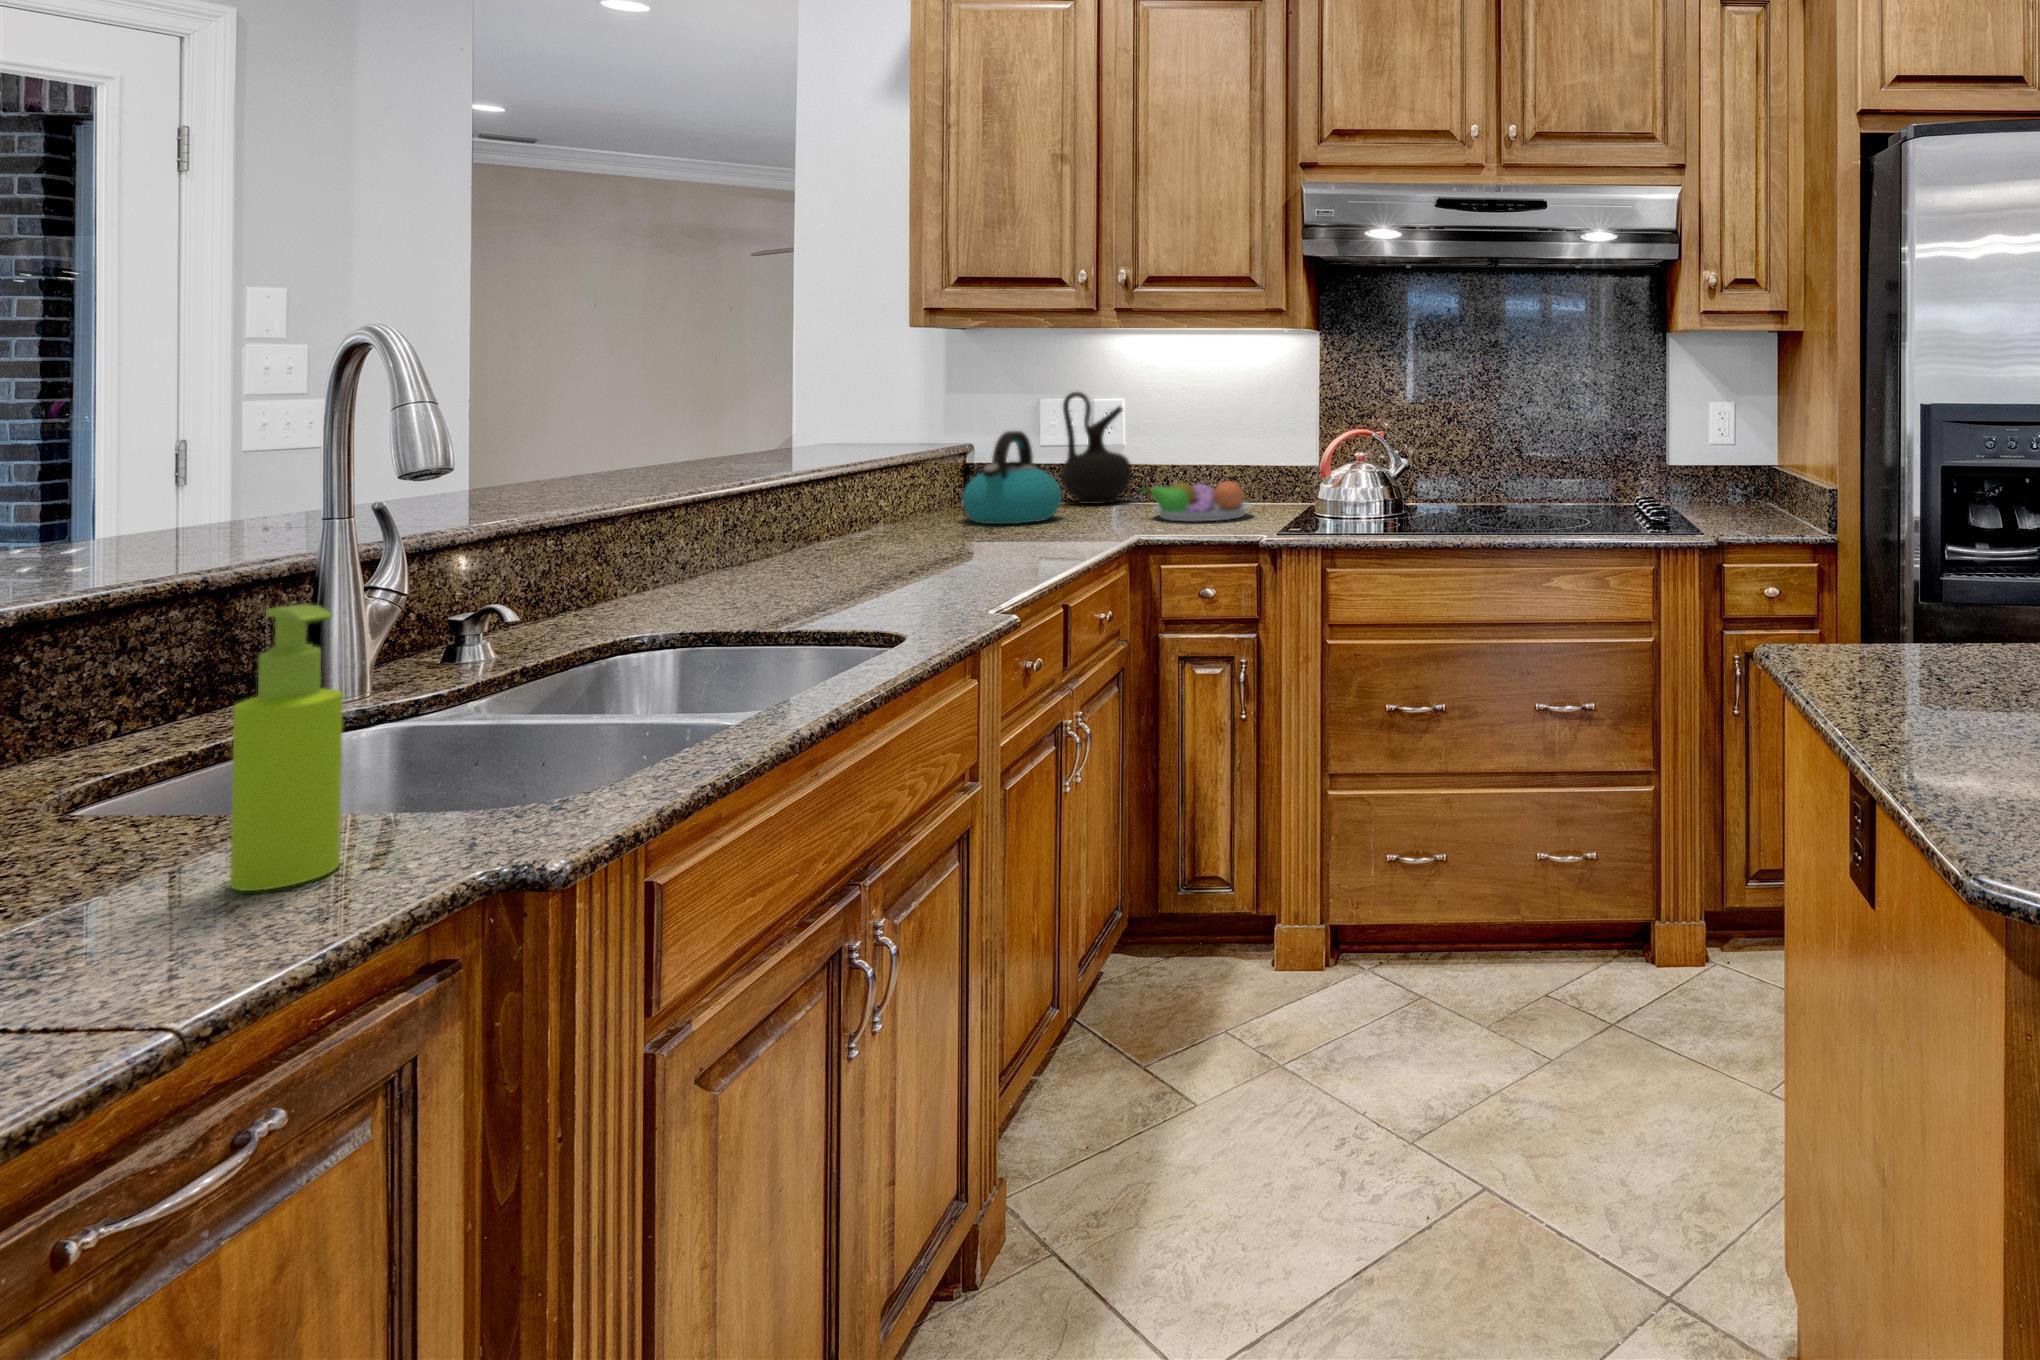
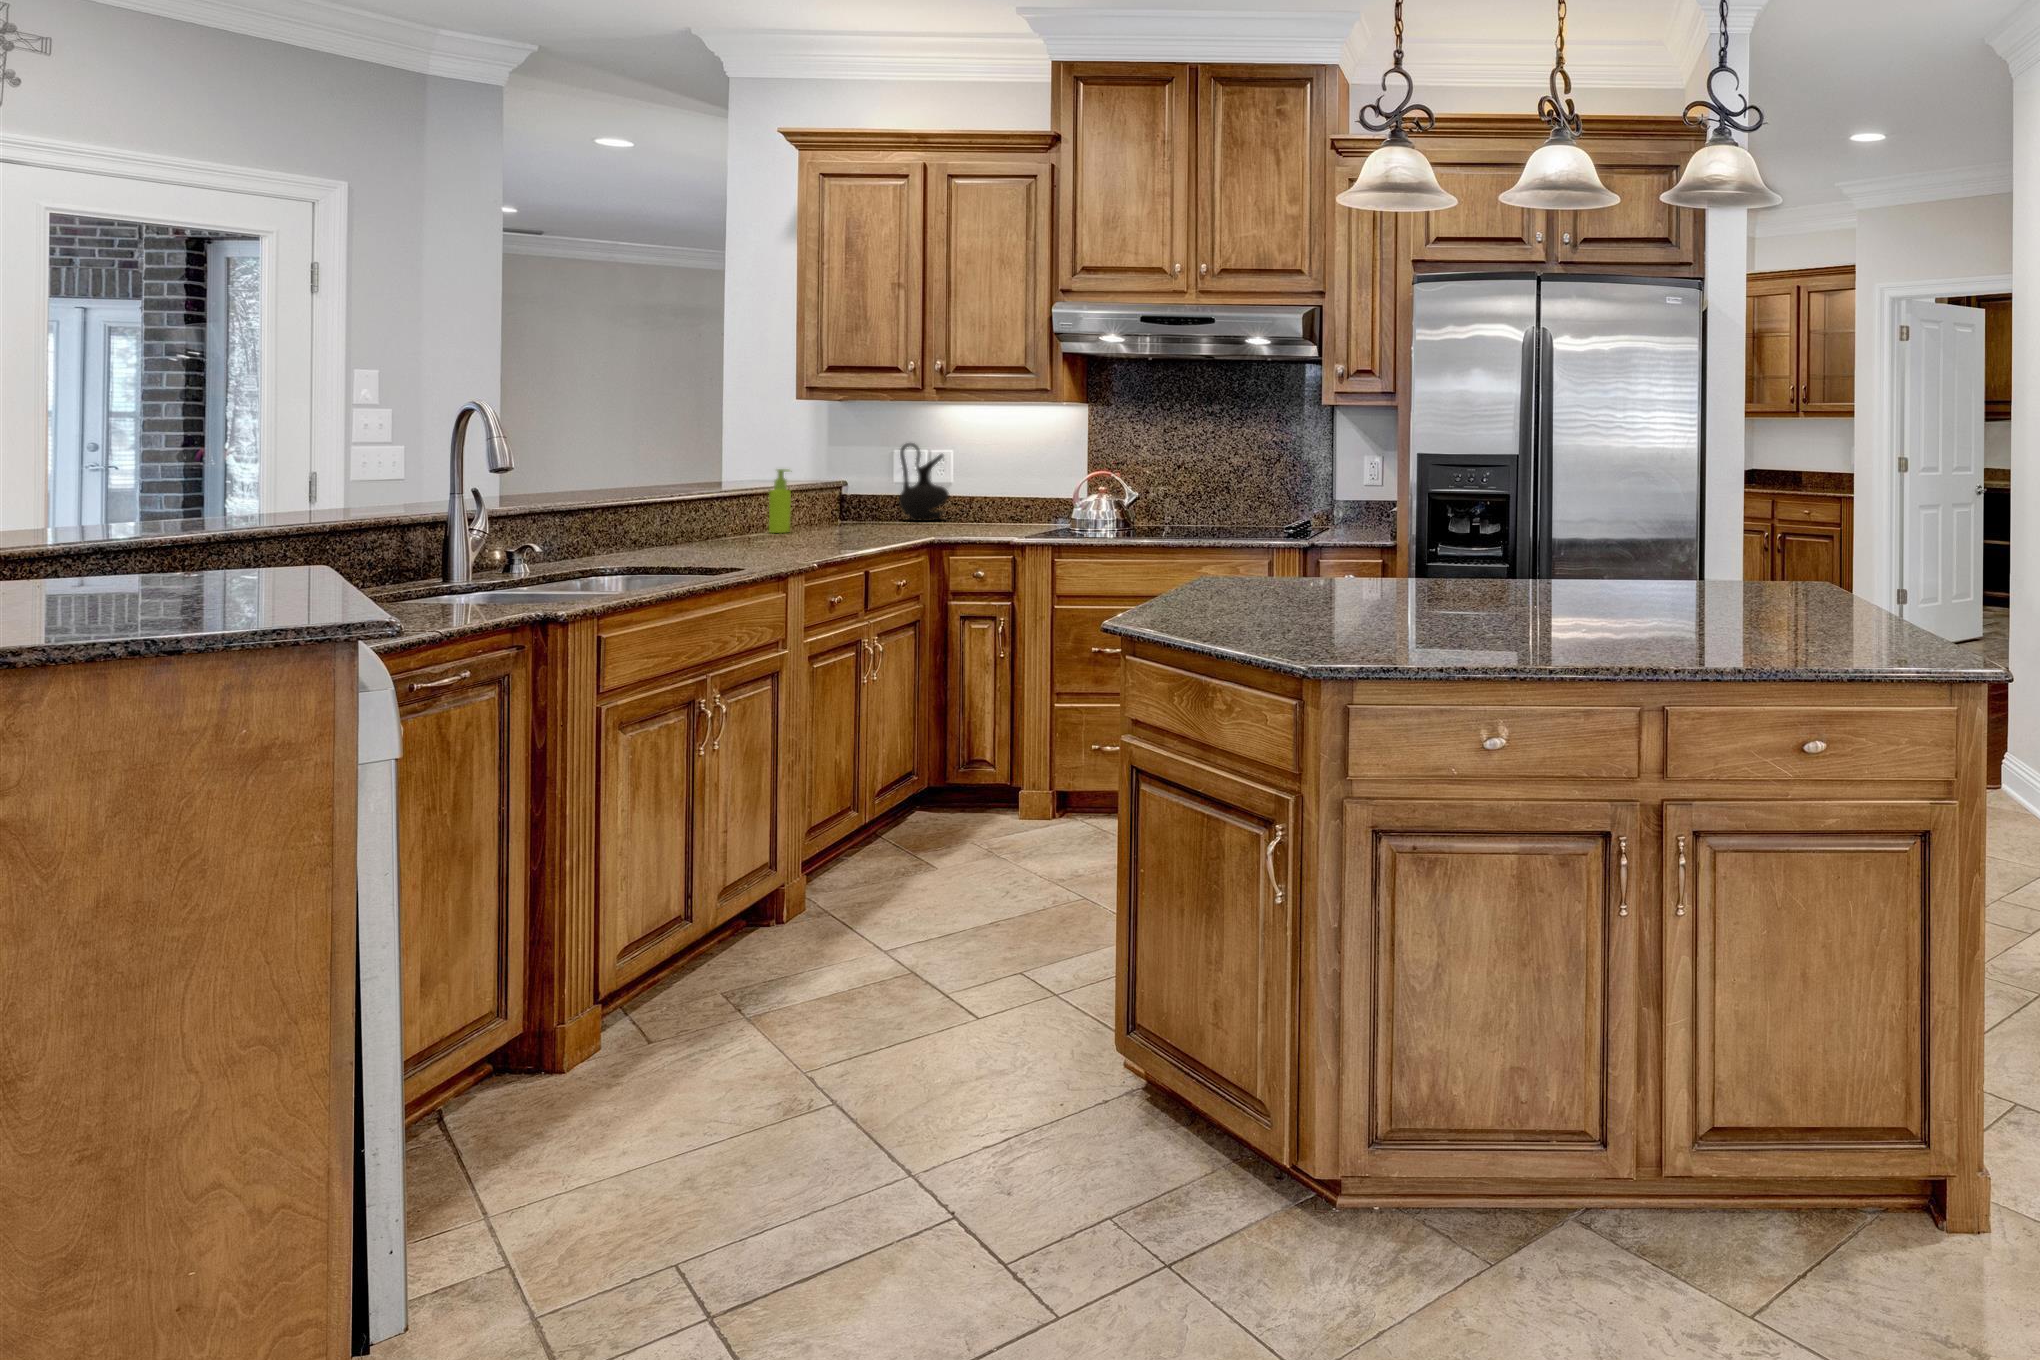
kettle: present [962,431,1062,524] -> none [821,467,892,529]
fruit bowl: present [1141,479,1252,521] -> none [946,500,1026,530]
soap dispenser: present [230,604,343,891] -> present [769,469,791,533]

